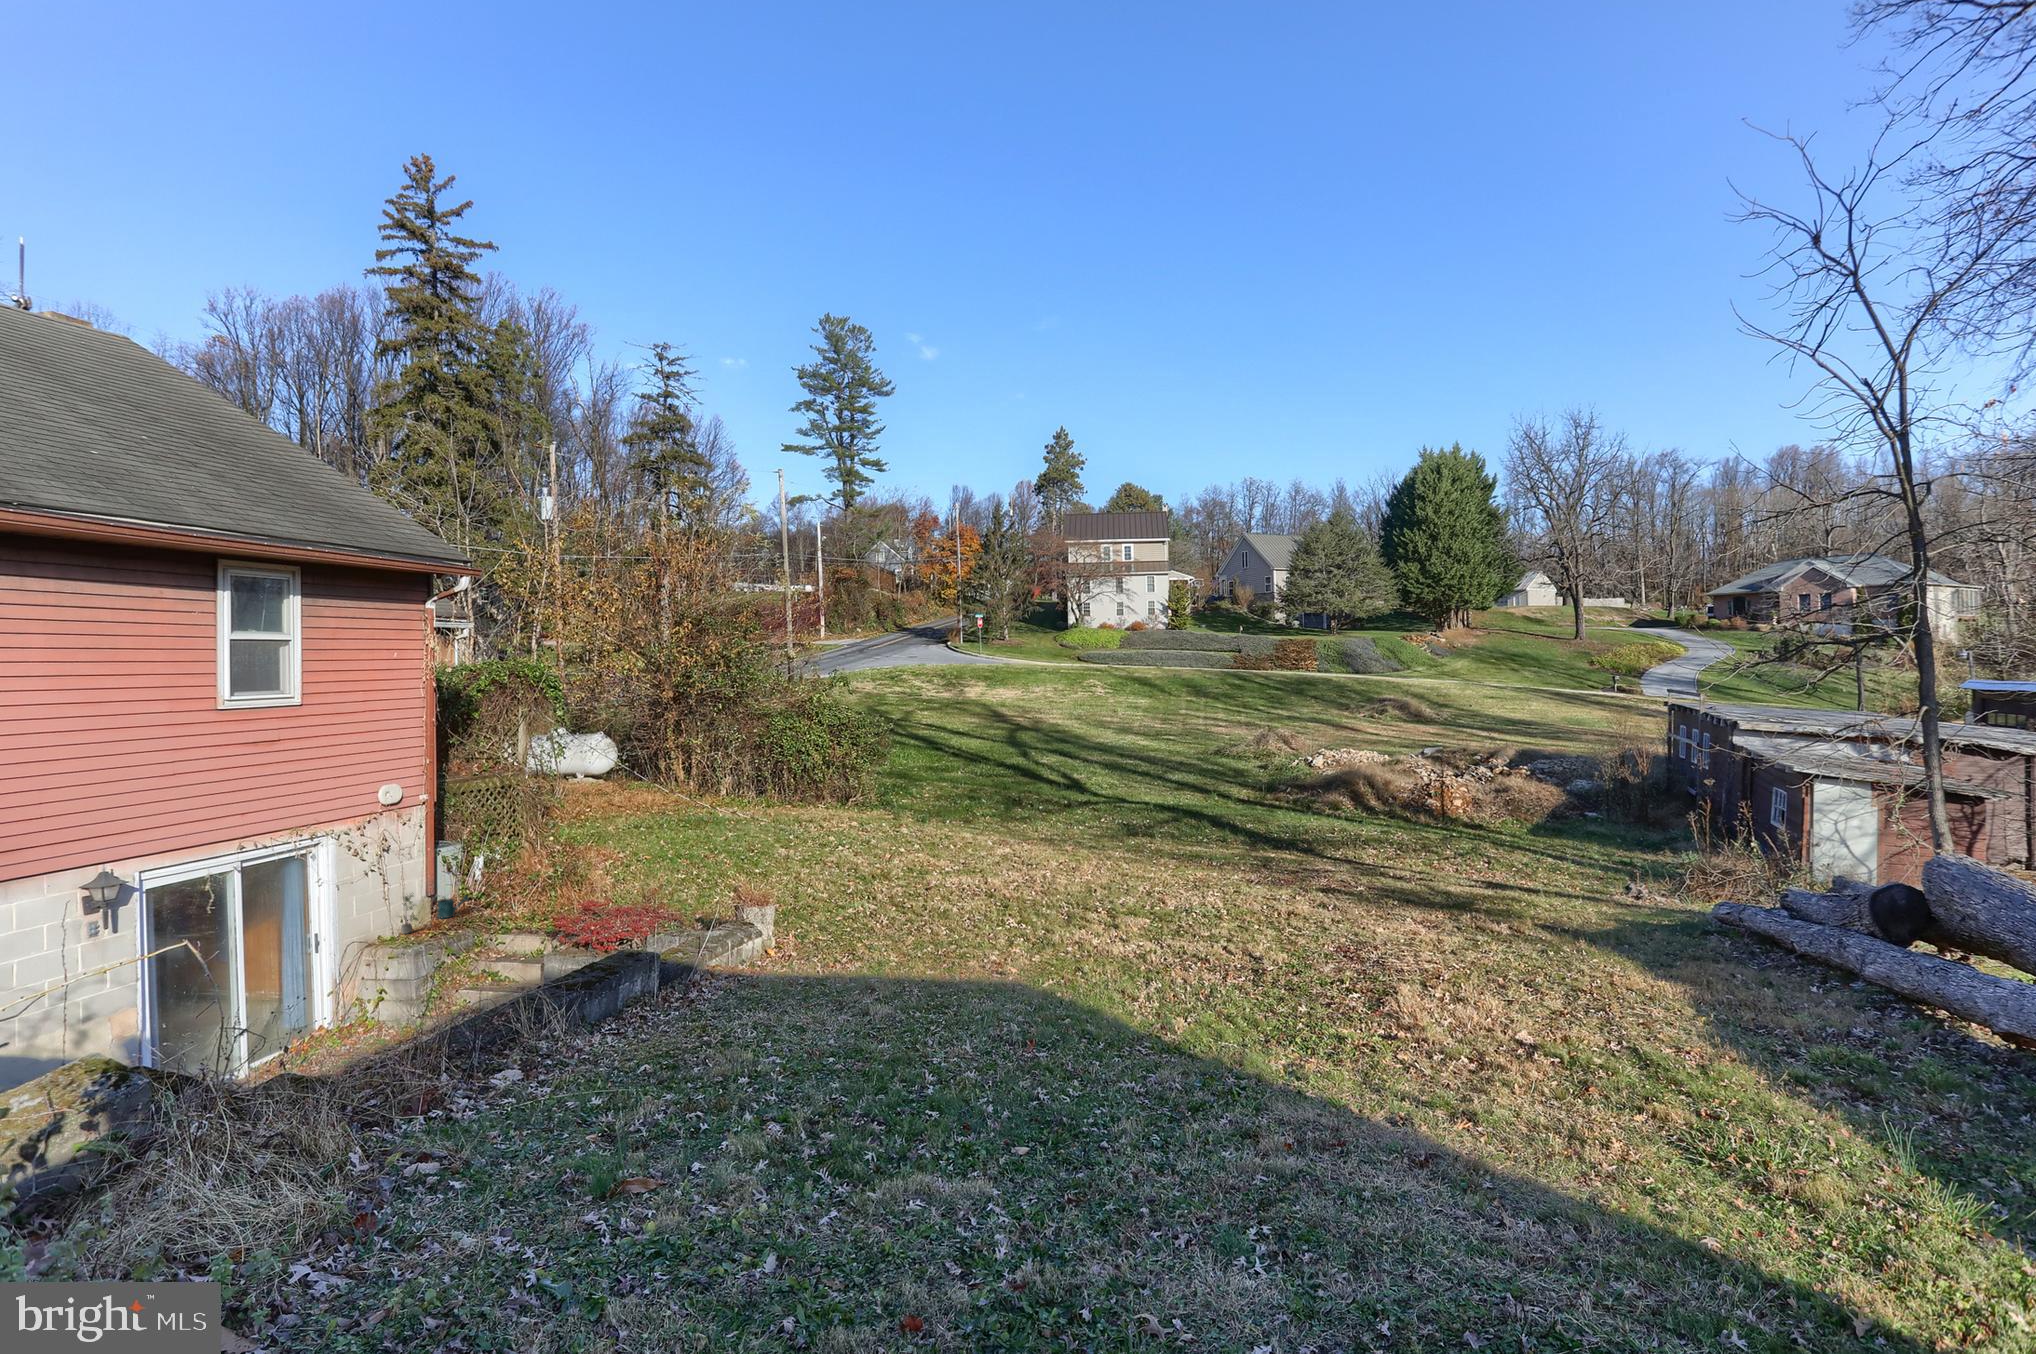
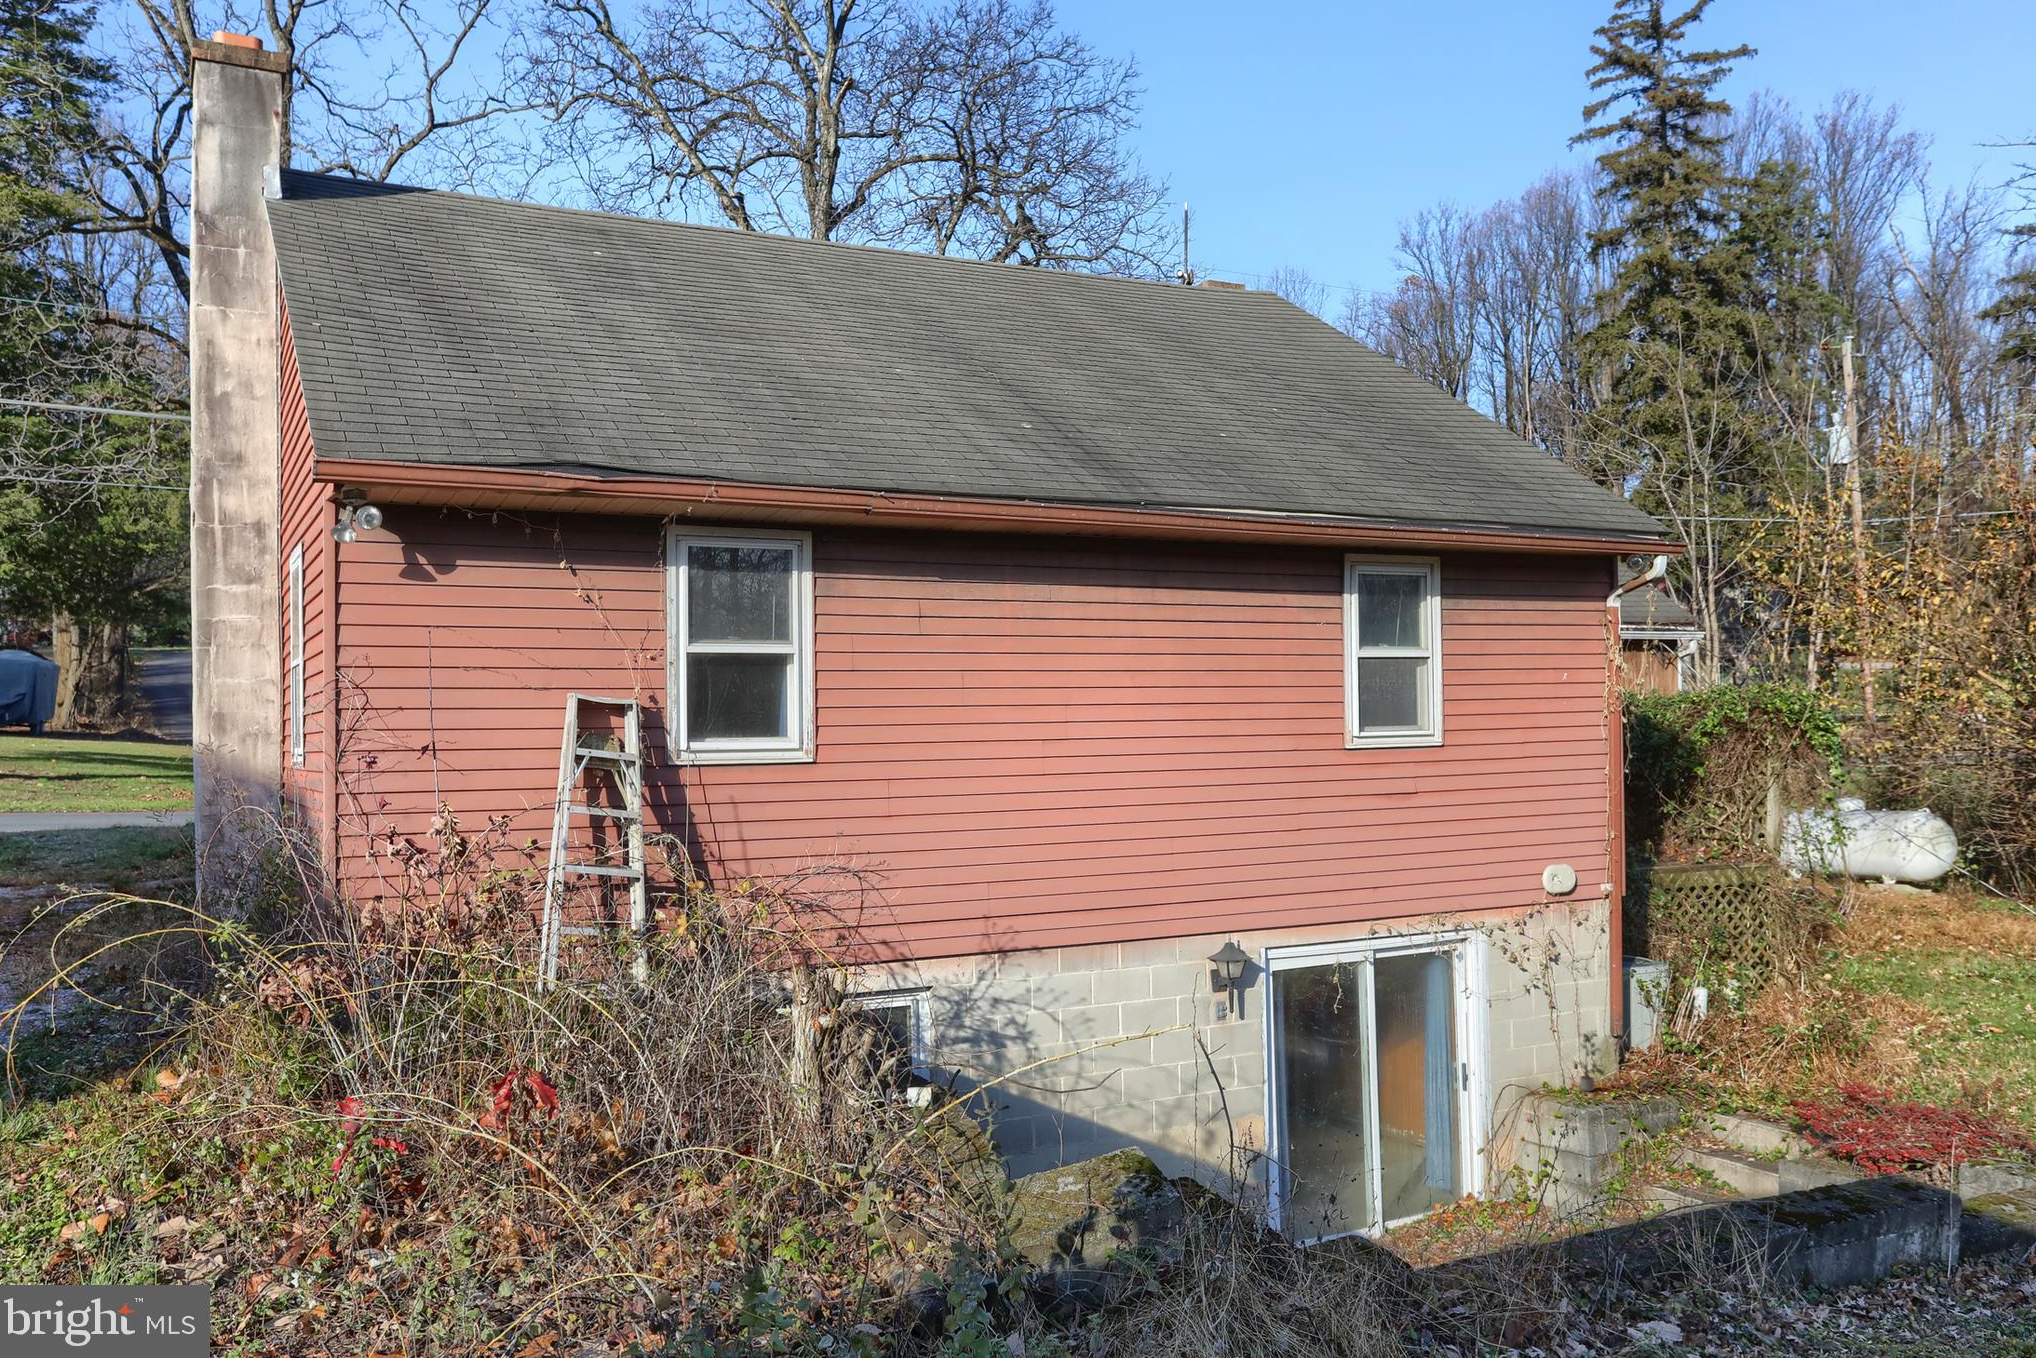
watering can: present [434,896,469,919] -> none [1626,1041,1679,1079]

